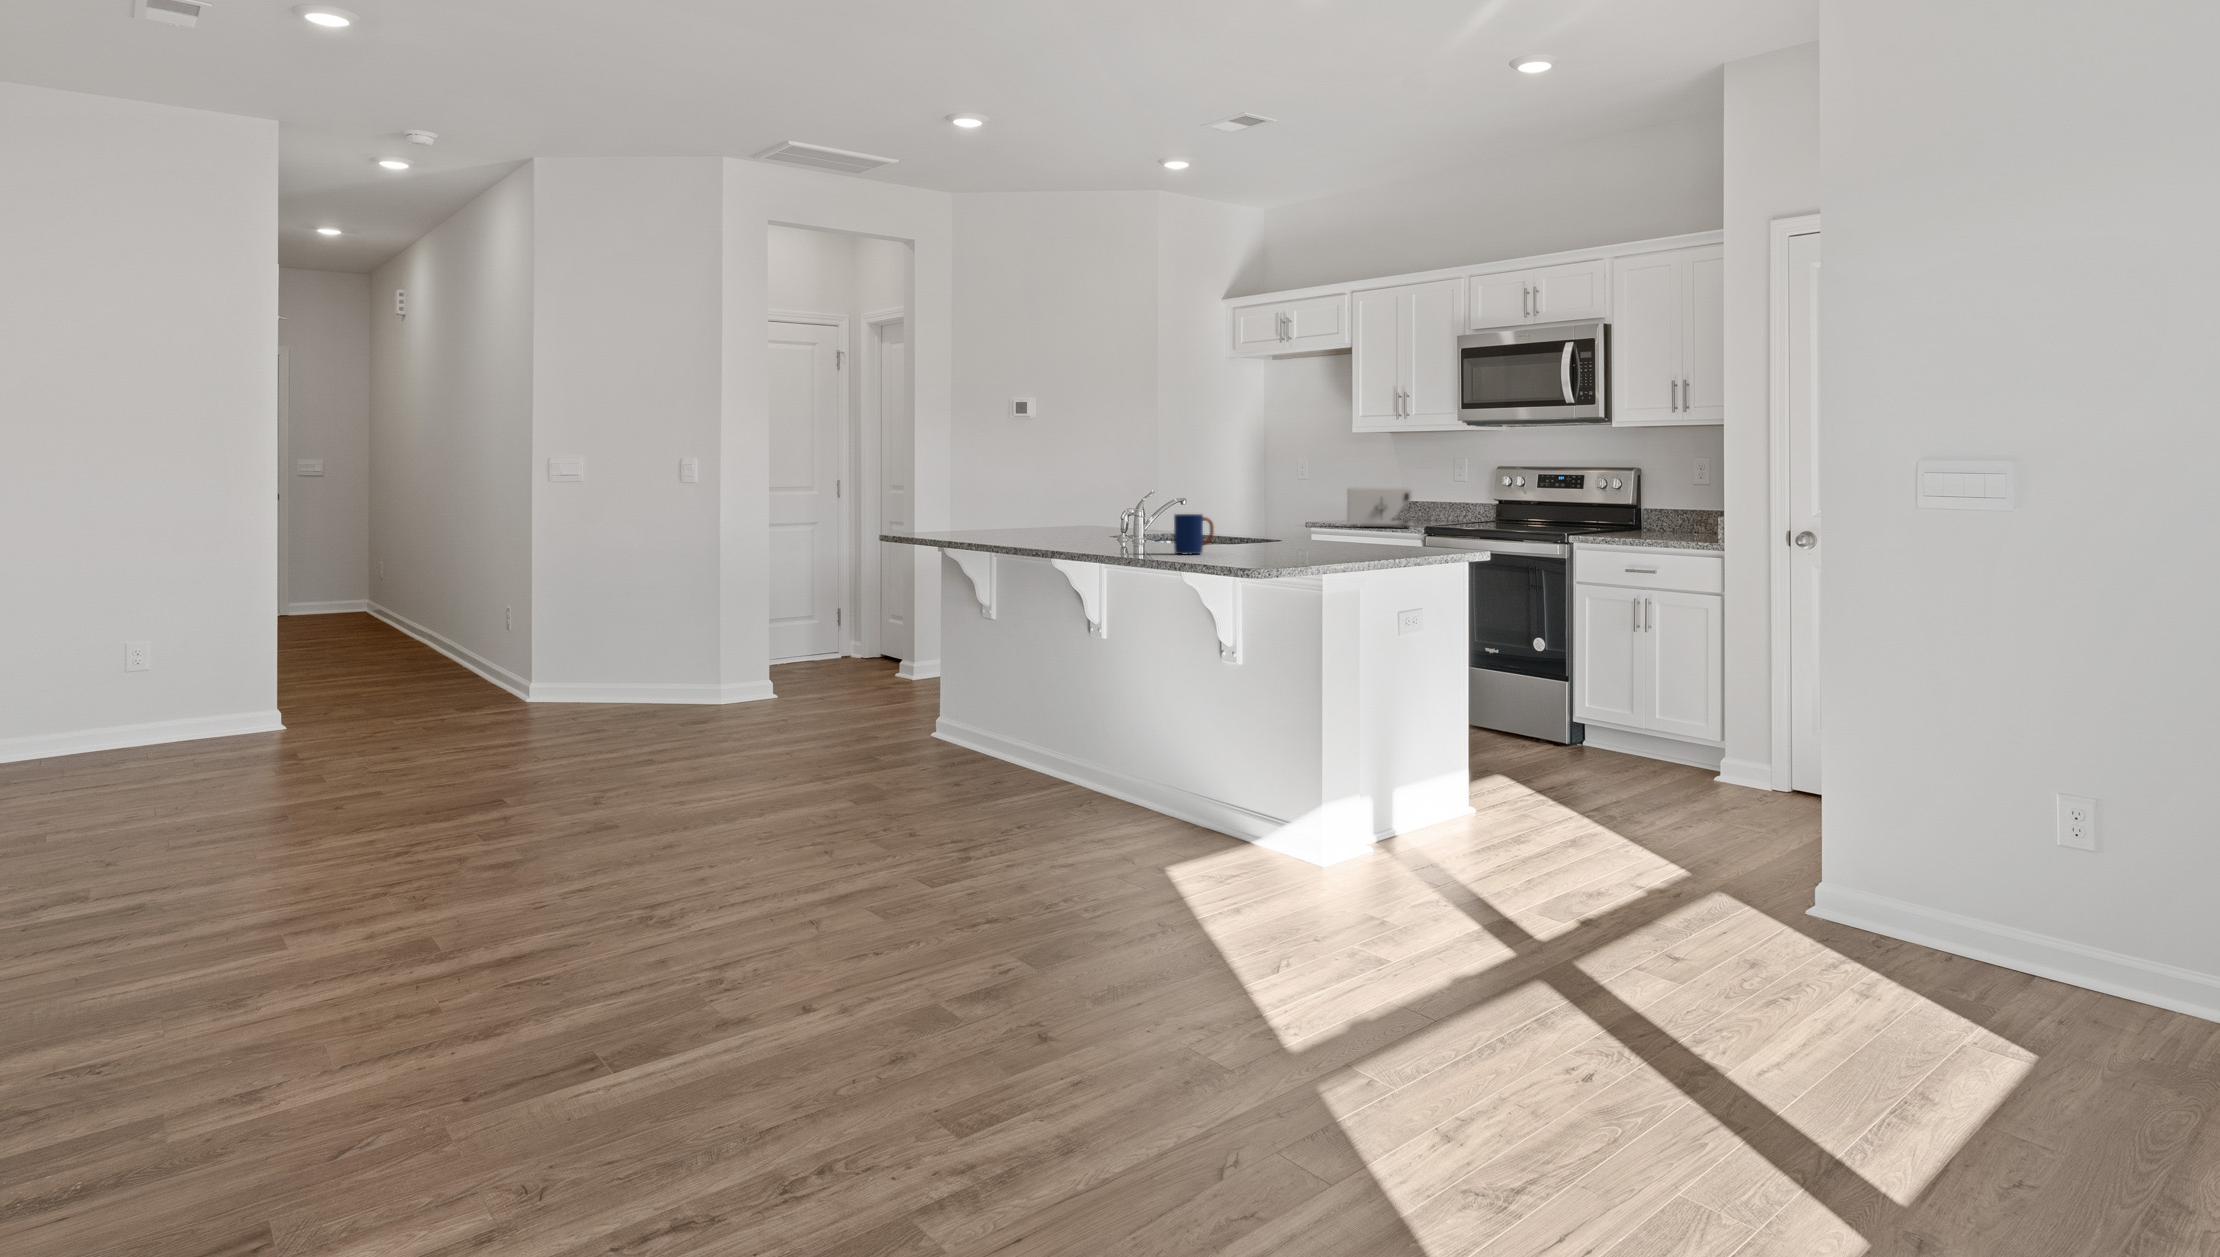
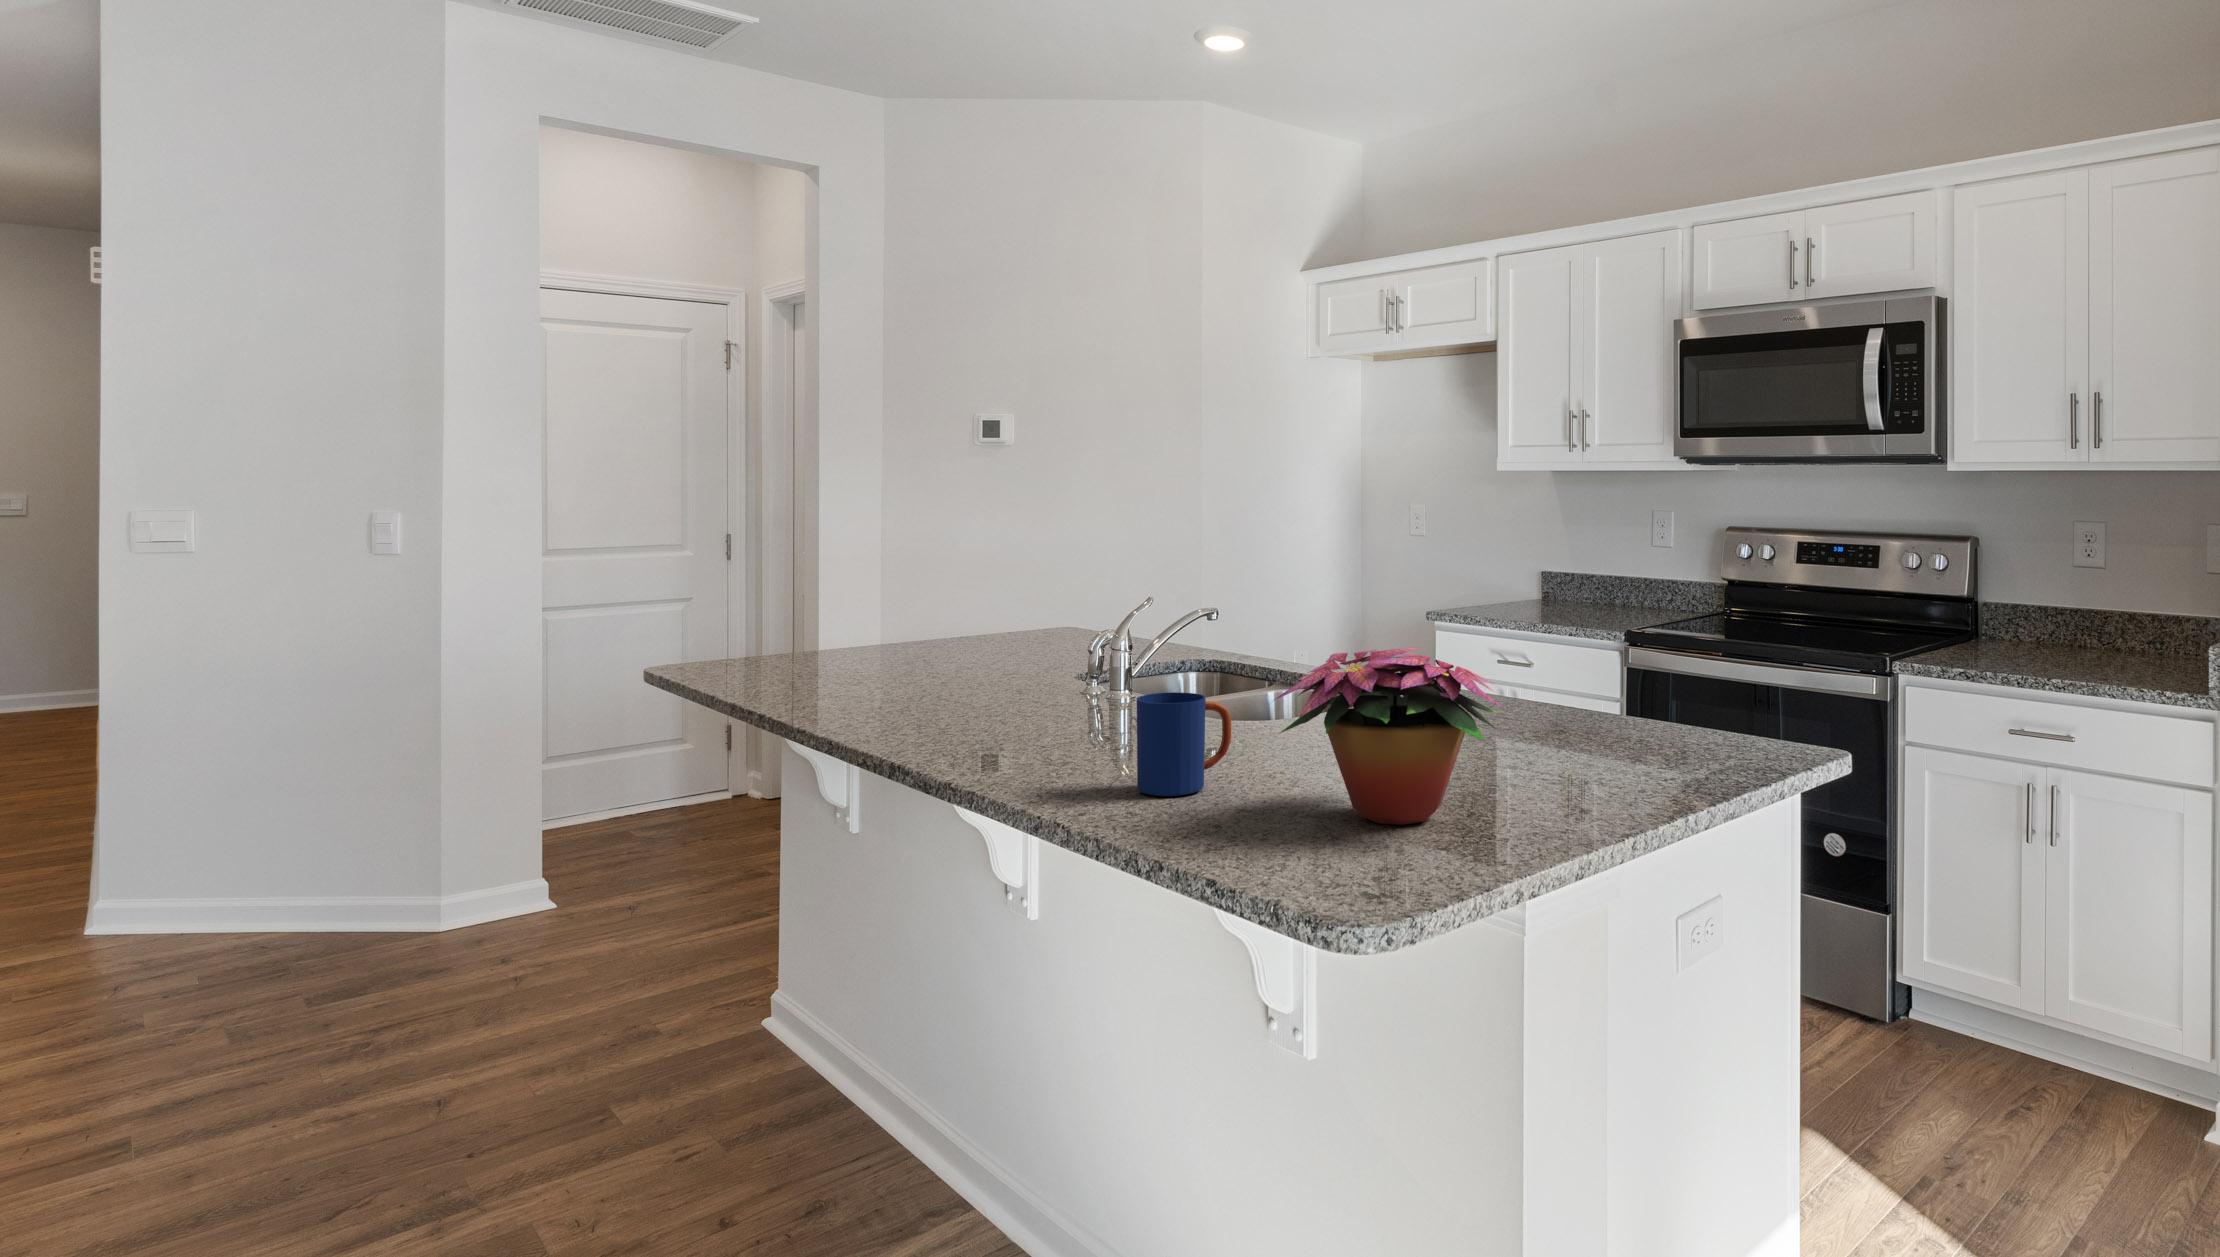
toaster: present [1347,487,1413,528] -> none [1487,552,1590,616]
flower arrangement: none [1232,488,1334,559] -> present [1274,647,1503,825]

